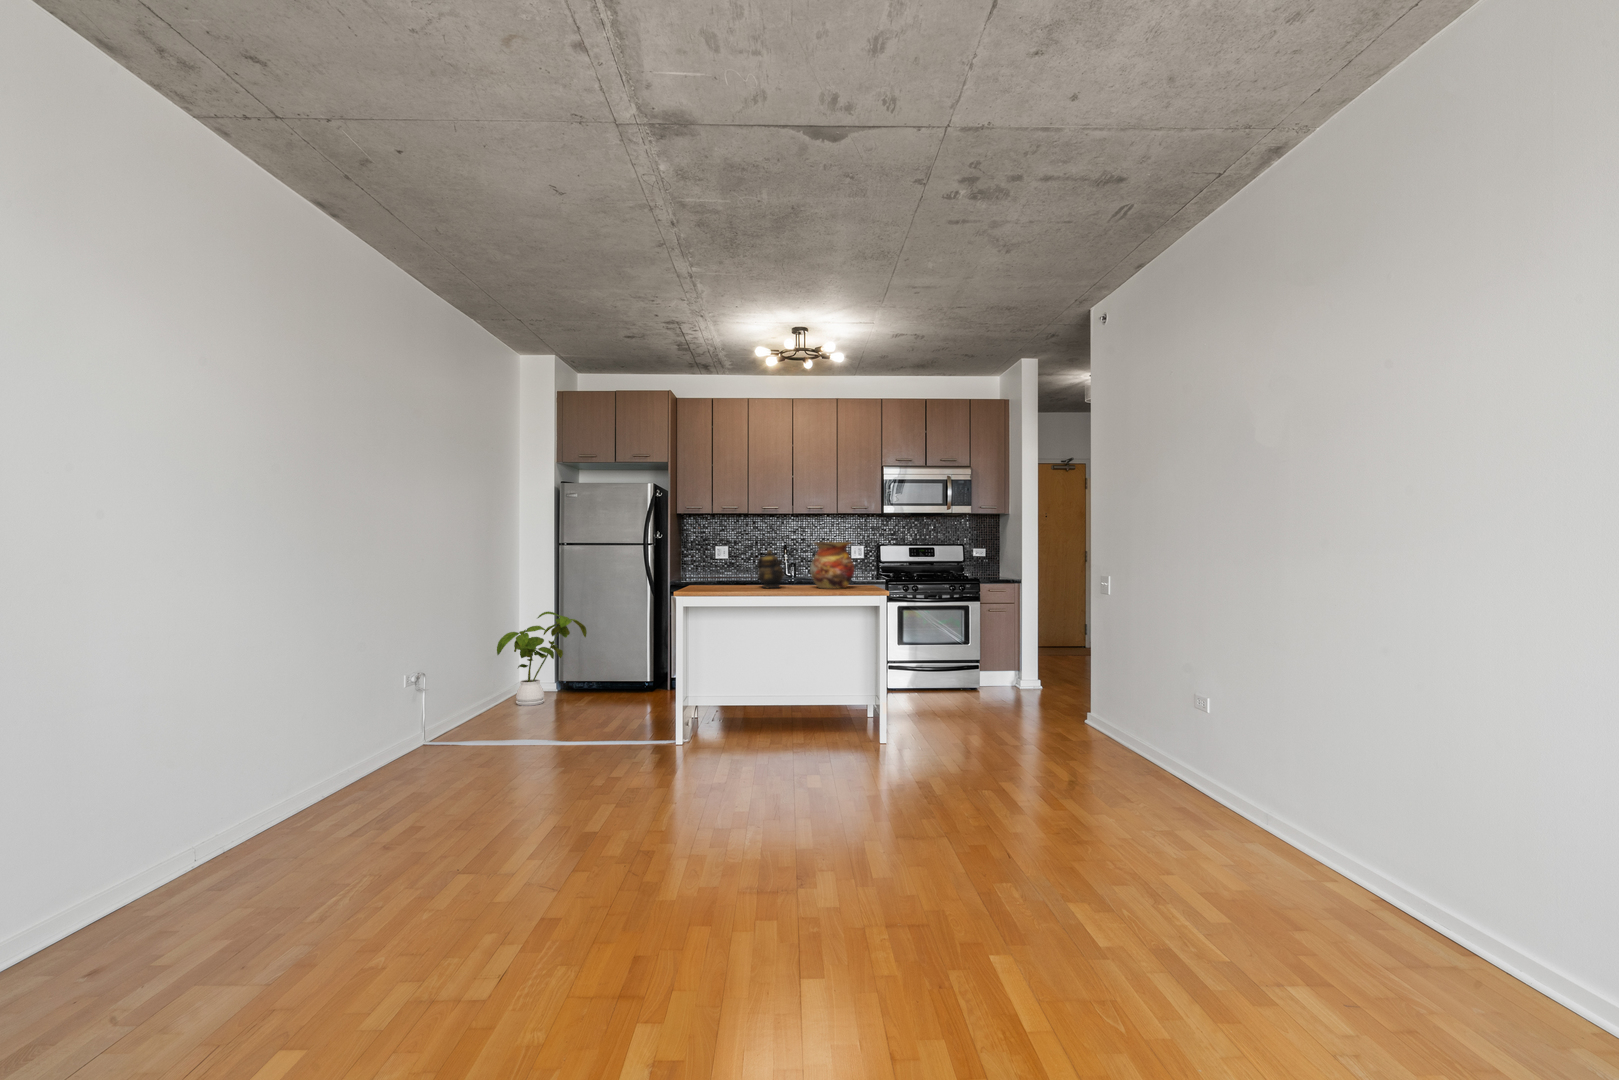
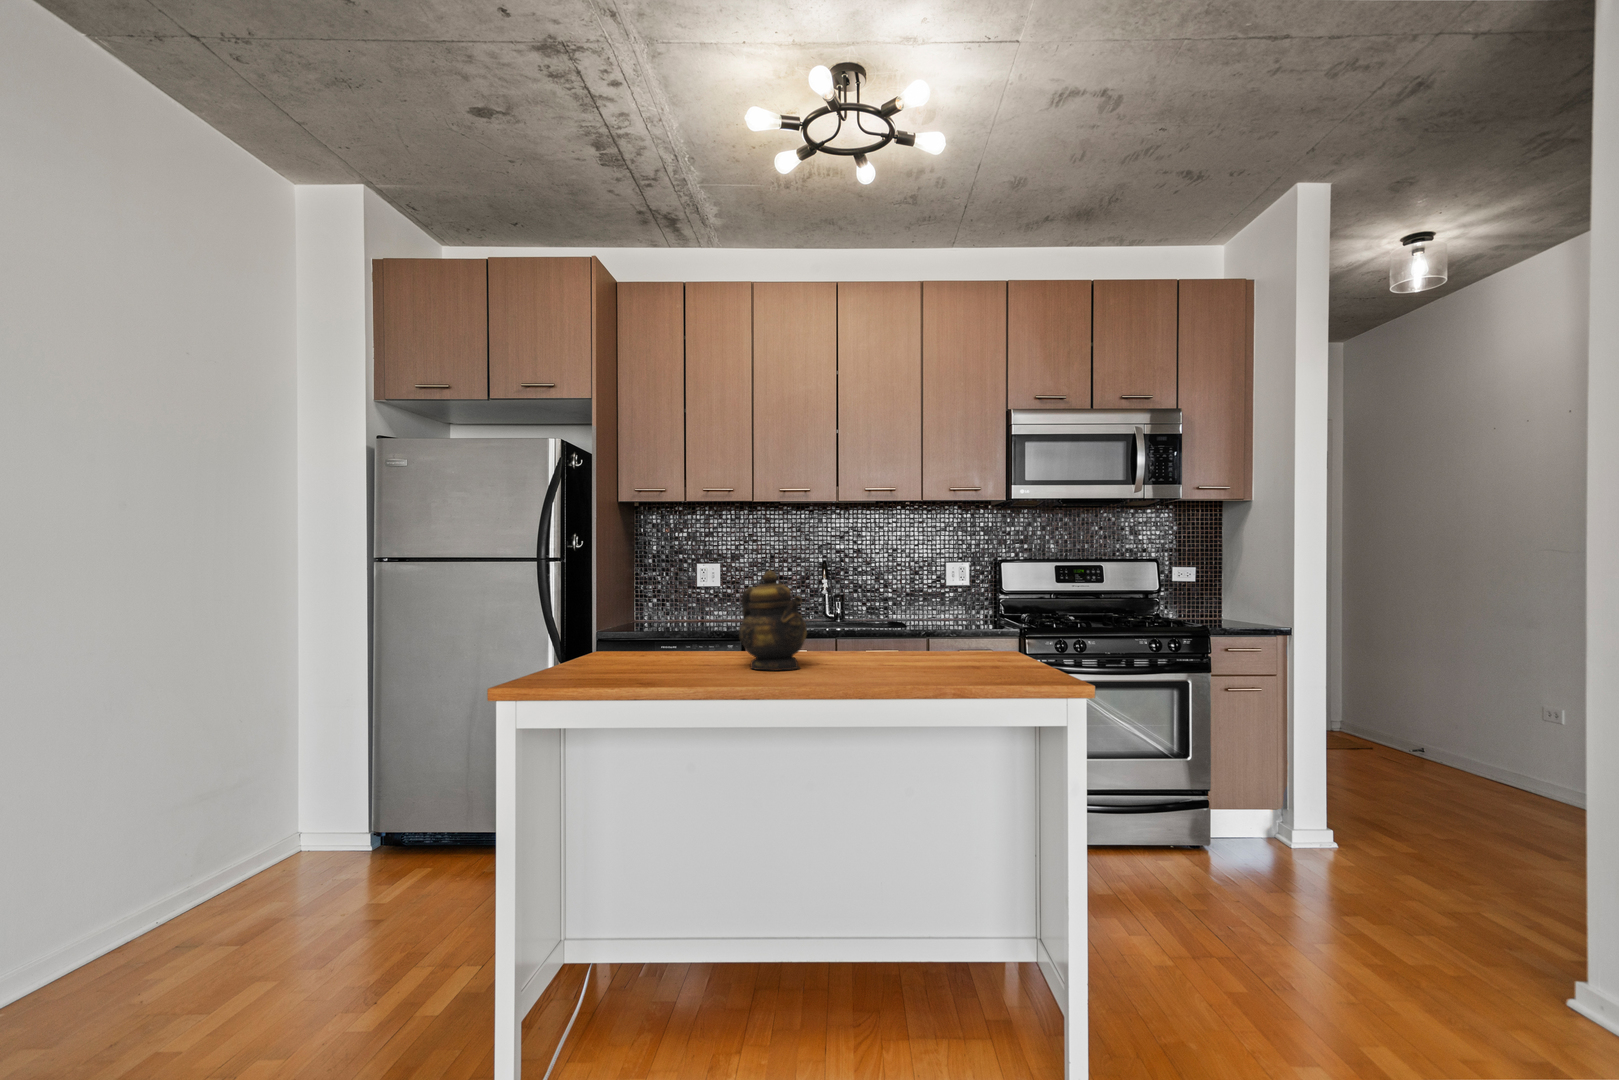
vase: present [810,542,854,589] -> none [875,548,992,673]
house plant: present [497,611,587,706] -> none [181,700,403,905]

